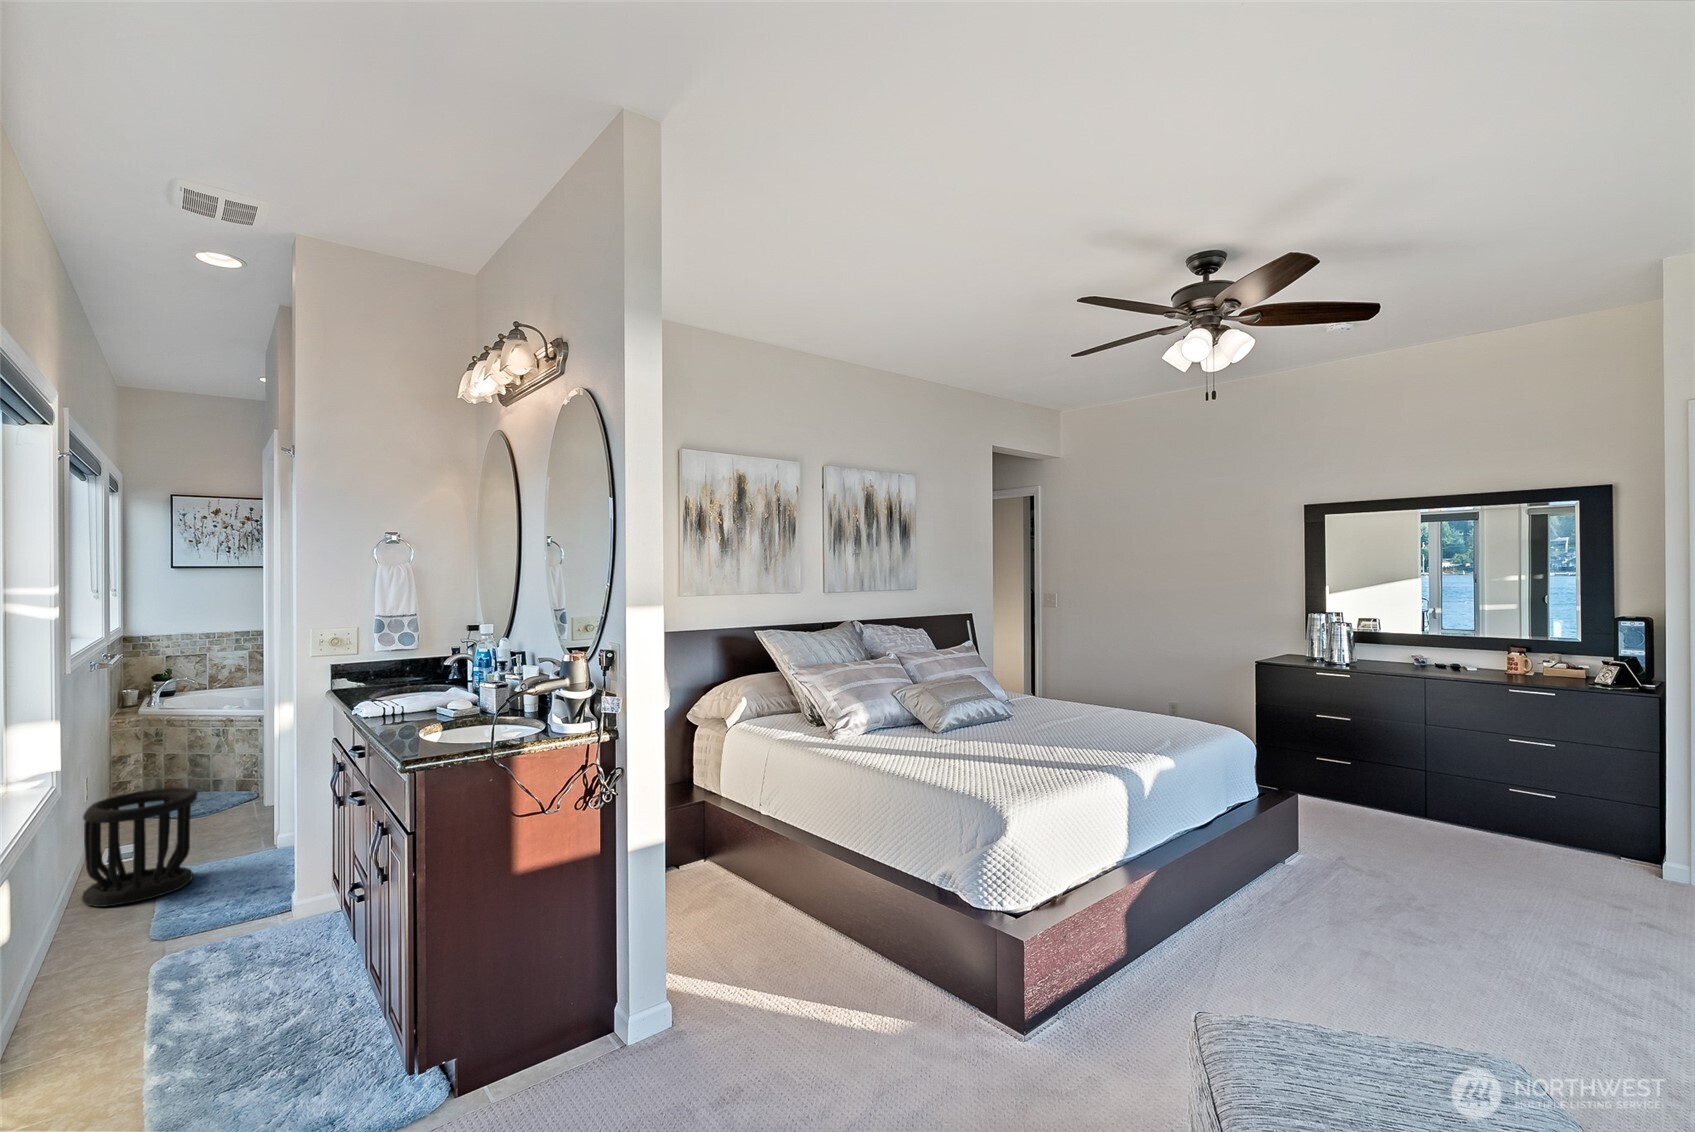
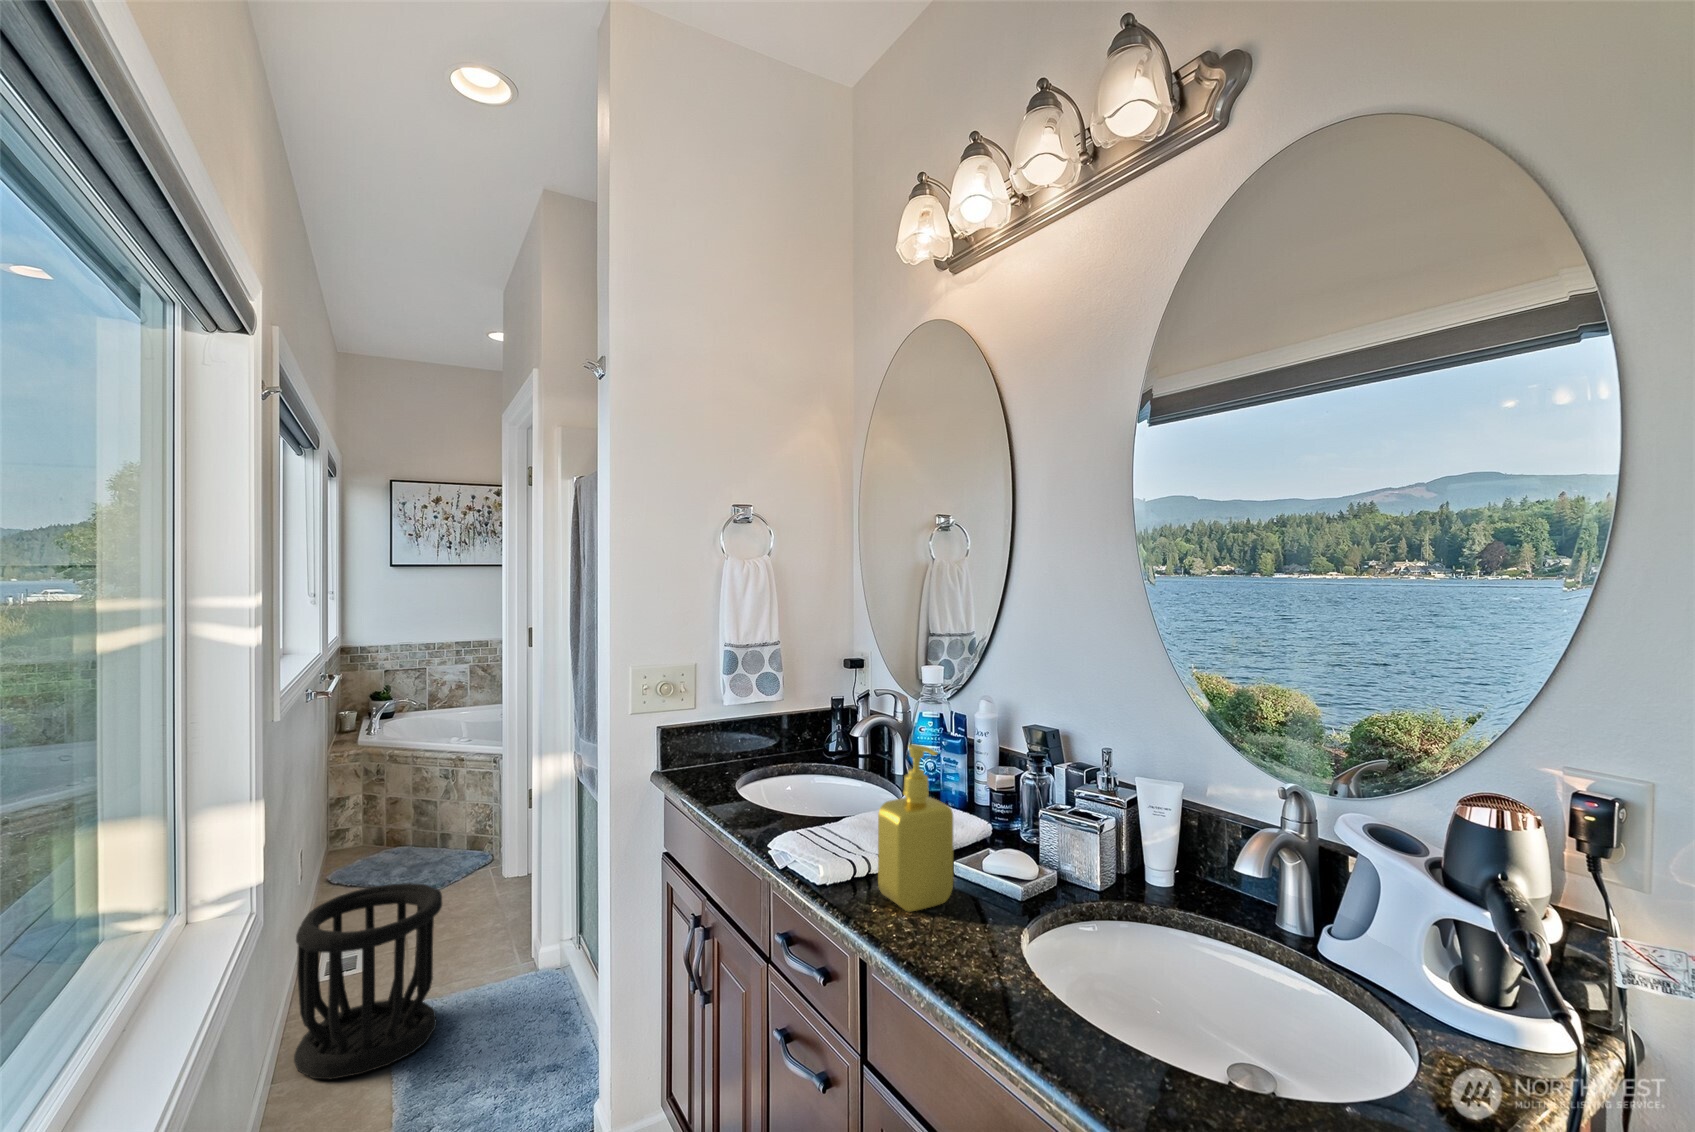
soap dispenser: none [387,650,423,721] -> present [878,744,953,912]

